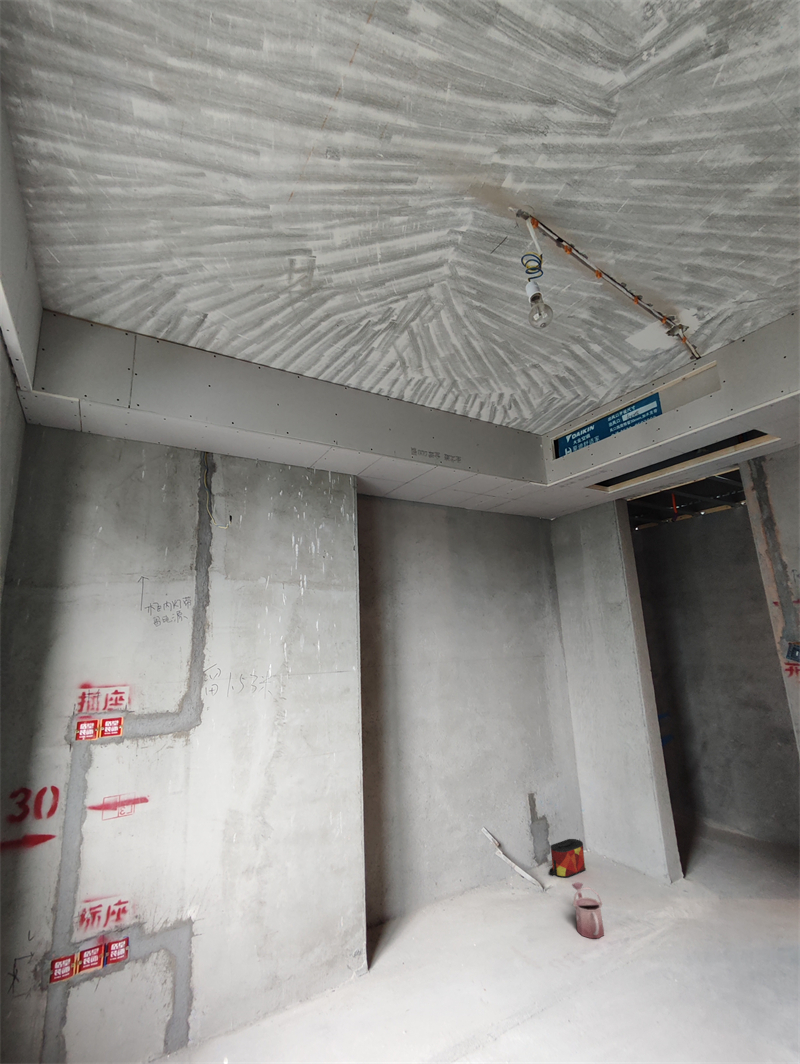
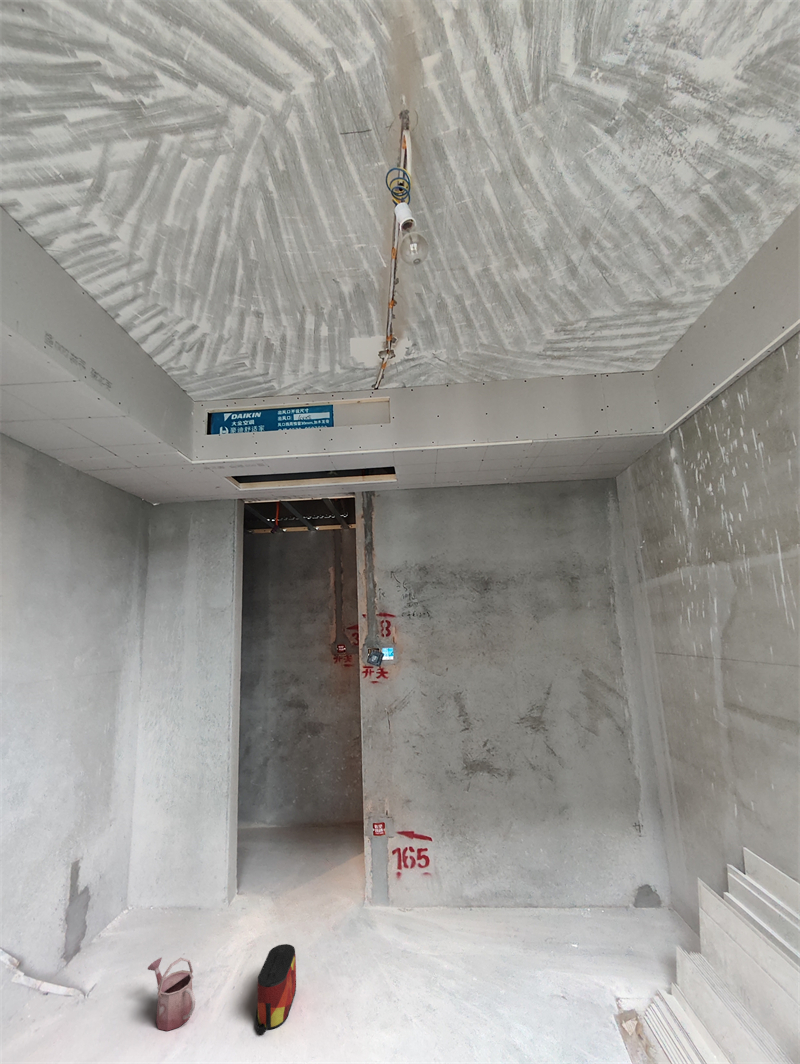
bag: present [549,839,586,877] -> present [256,944,296,1034]

